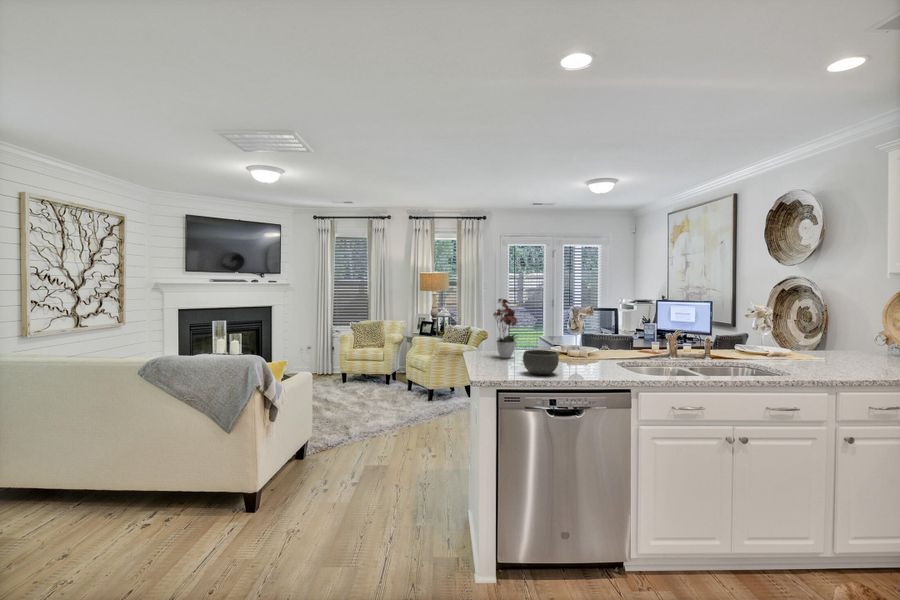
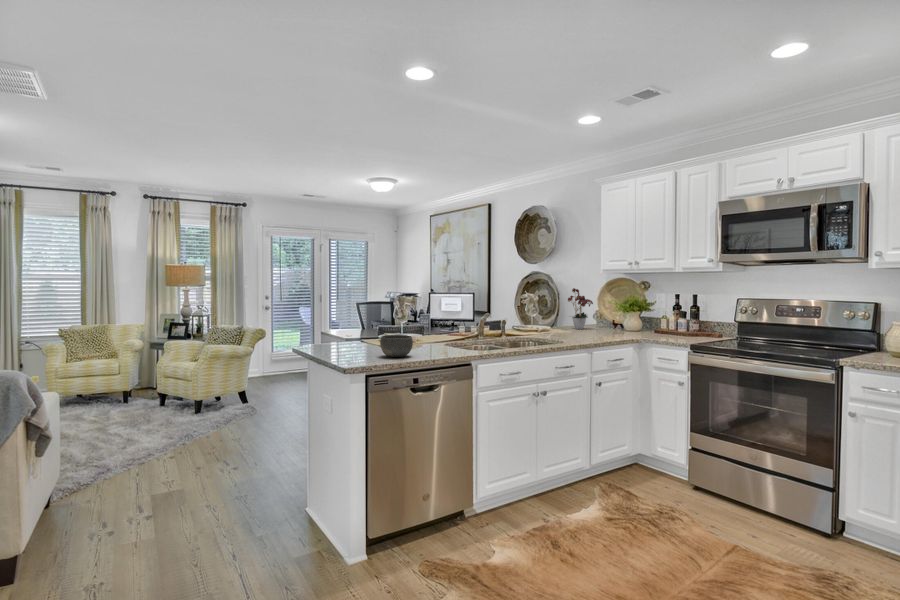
flower arrangement: present [493,299,517,358] -> present [568,288,593,329]

